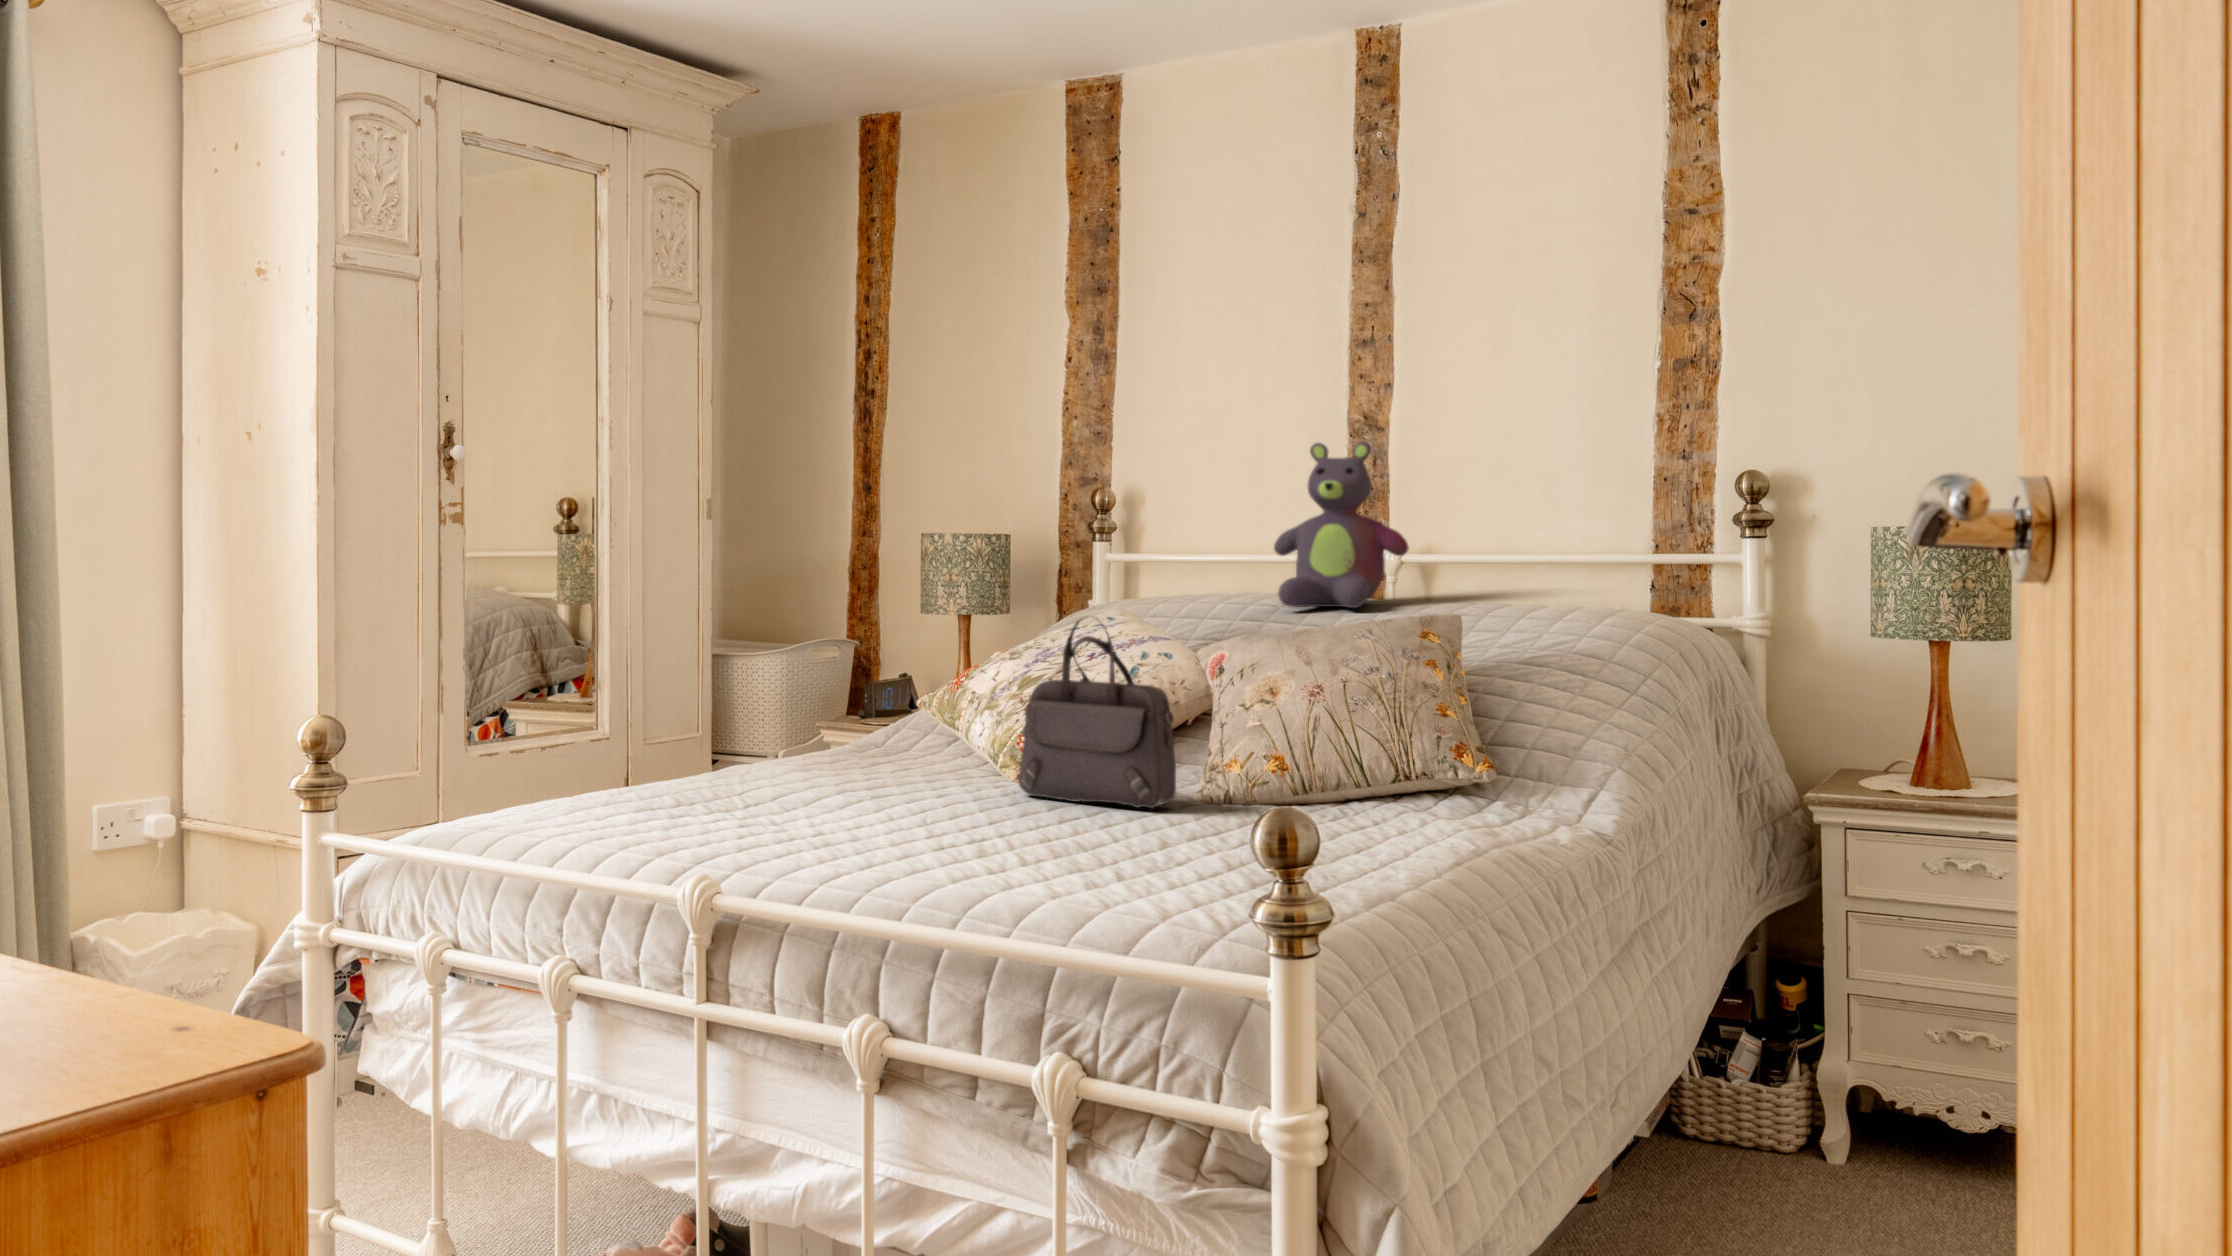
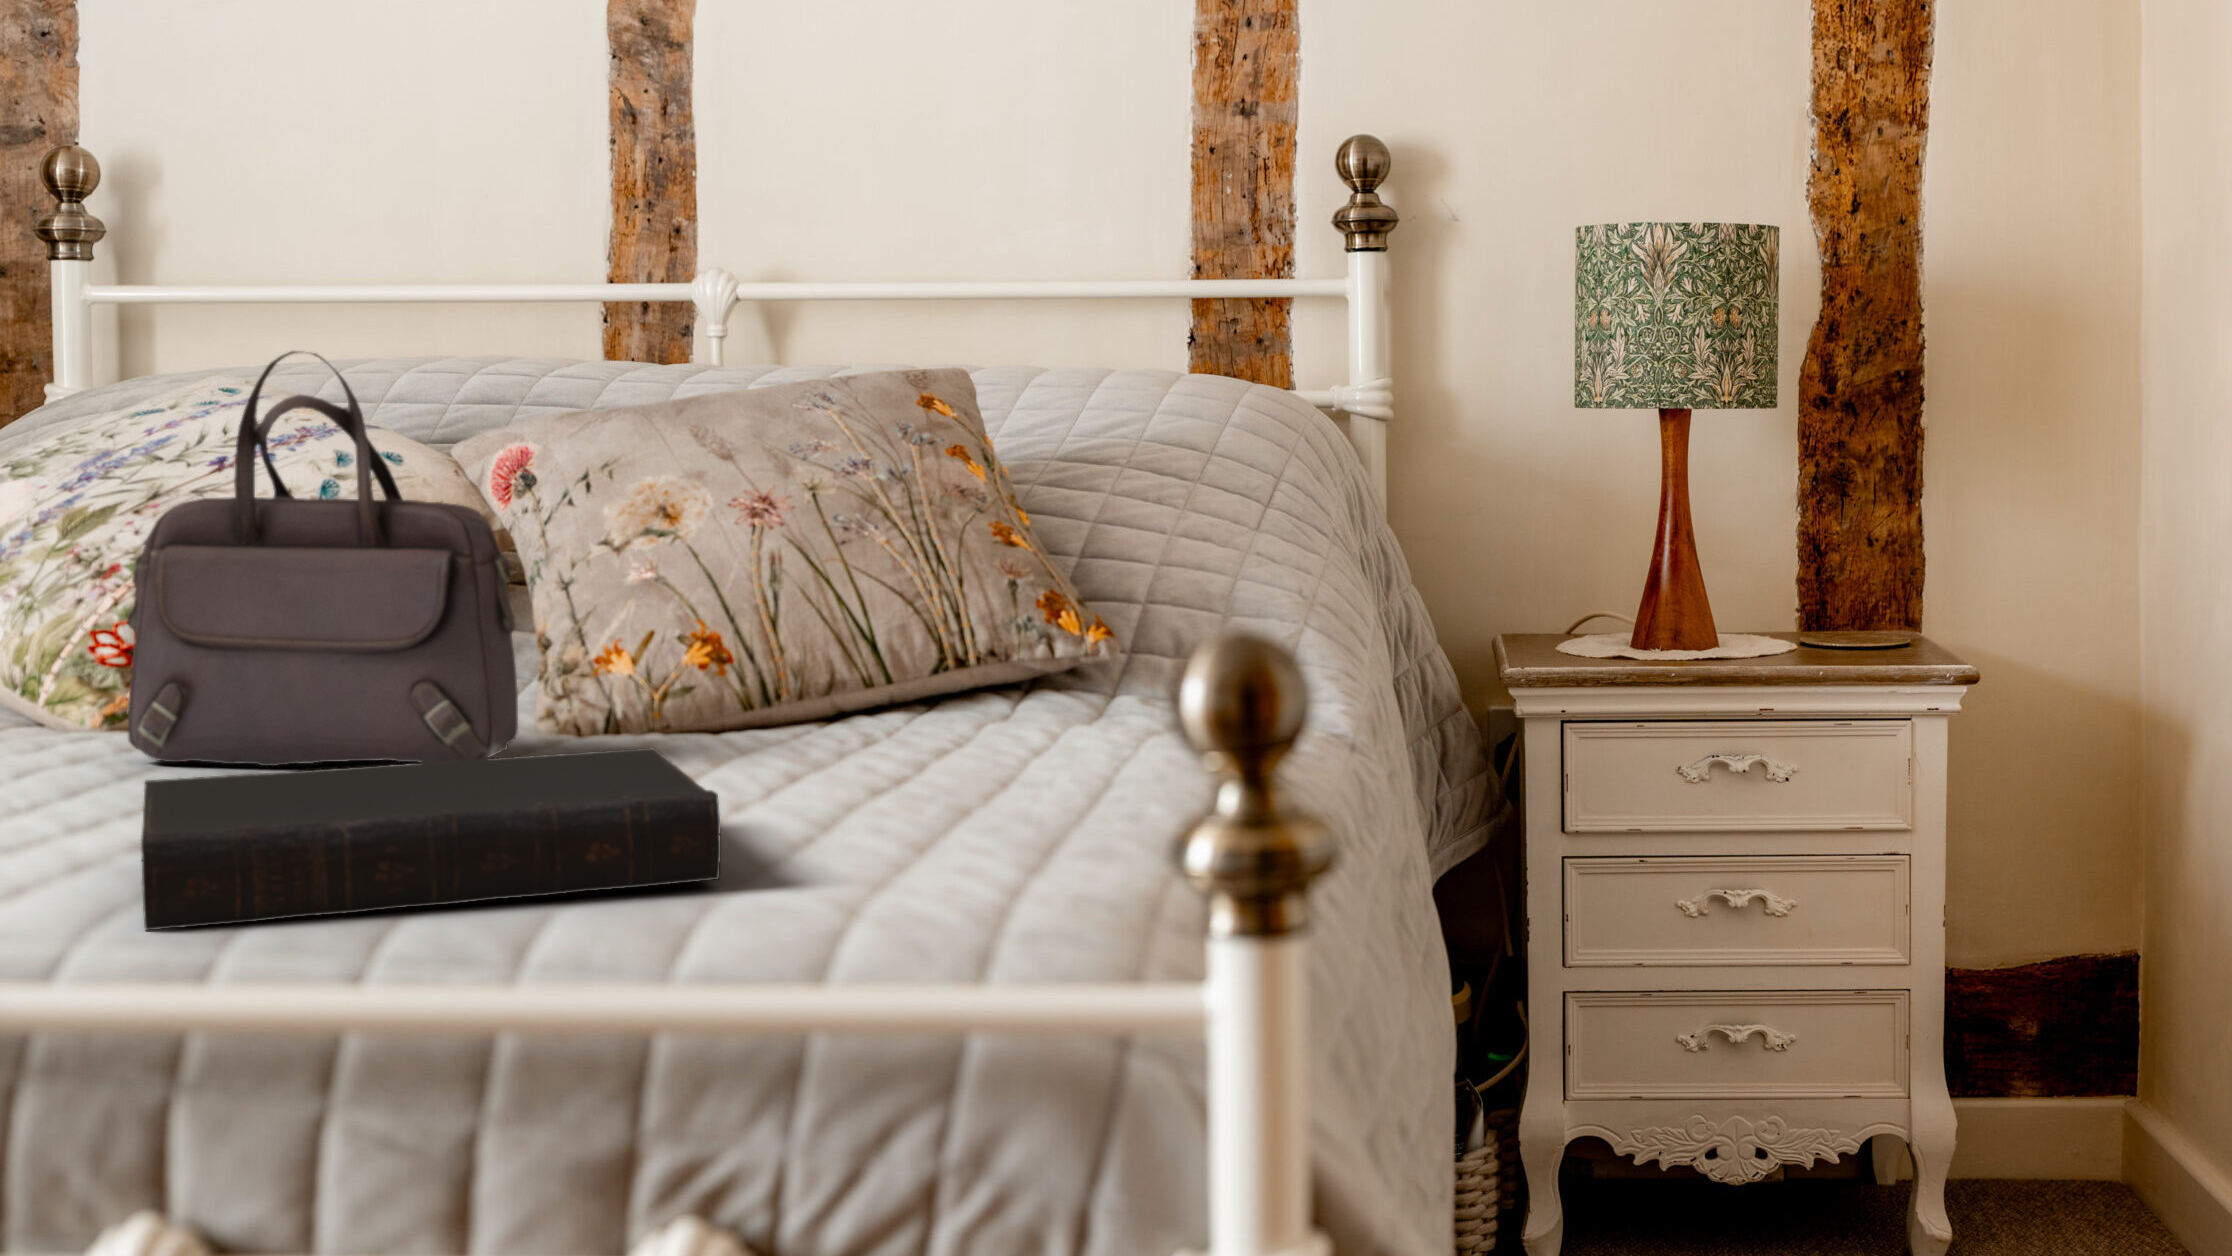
stuffed bear: present [1274,442,1409,608] -> none [545,57,808,367]
book: none [969,802,1200,865] -> present [141,748,721,930]

